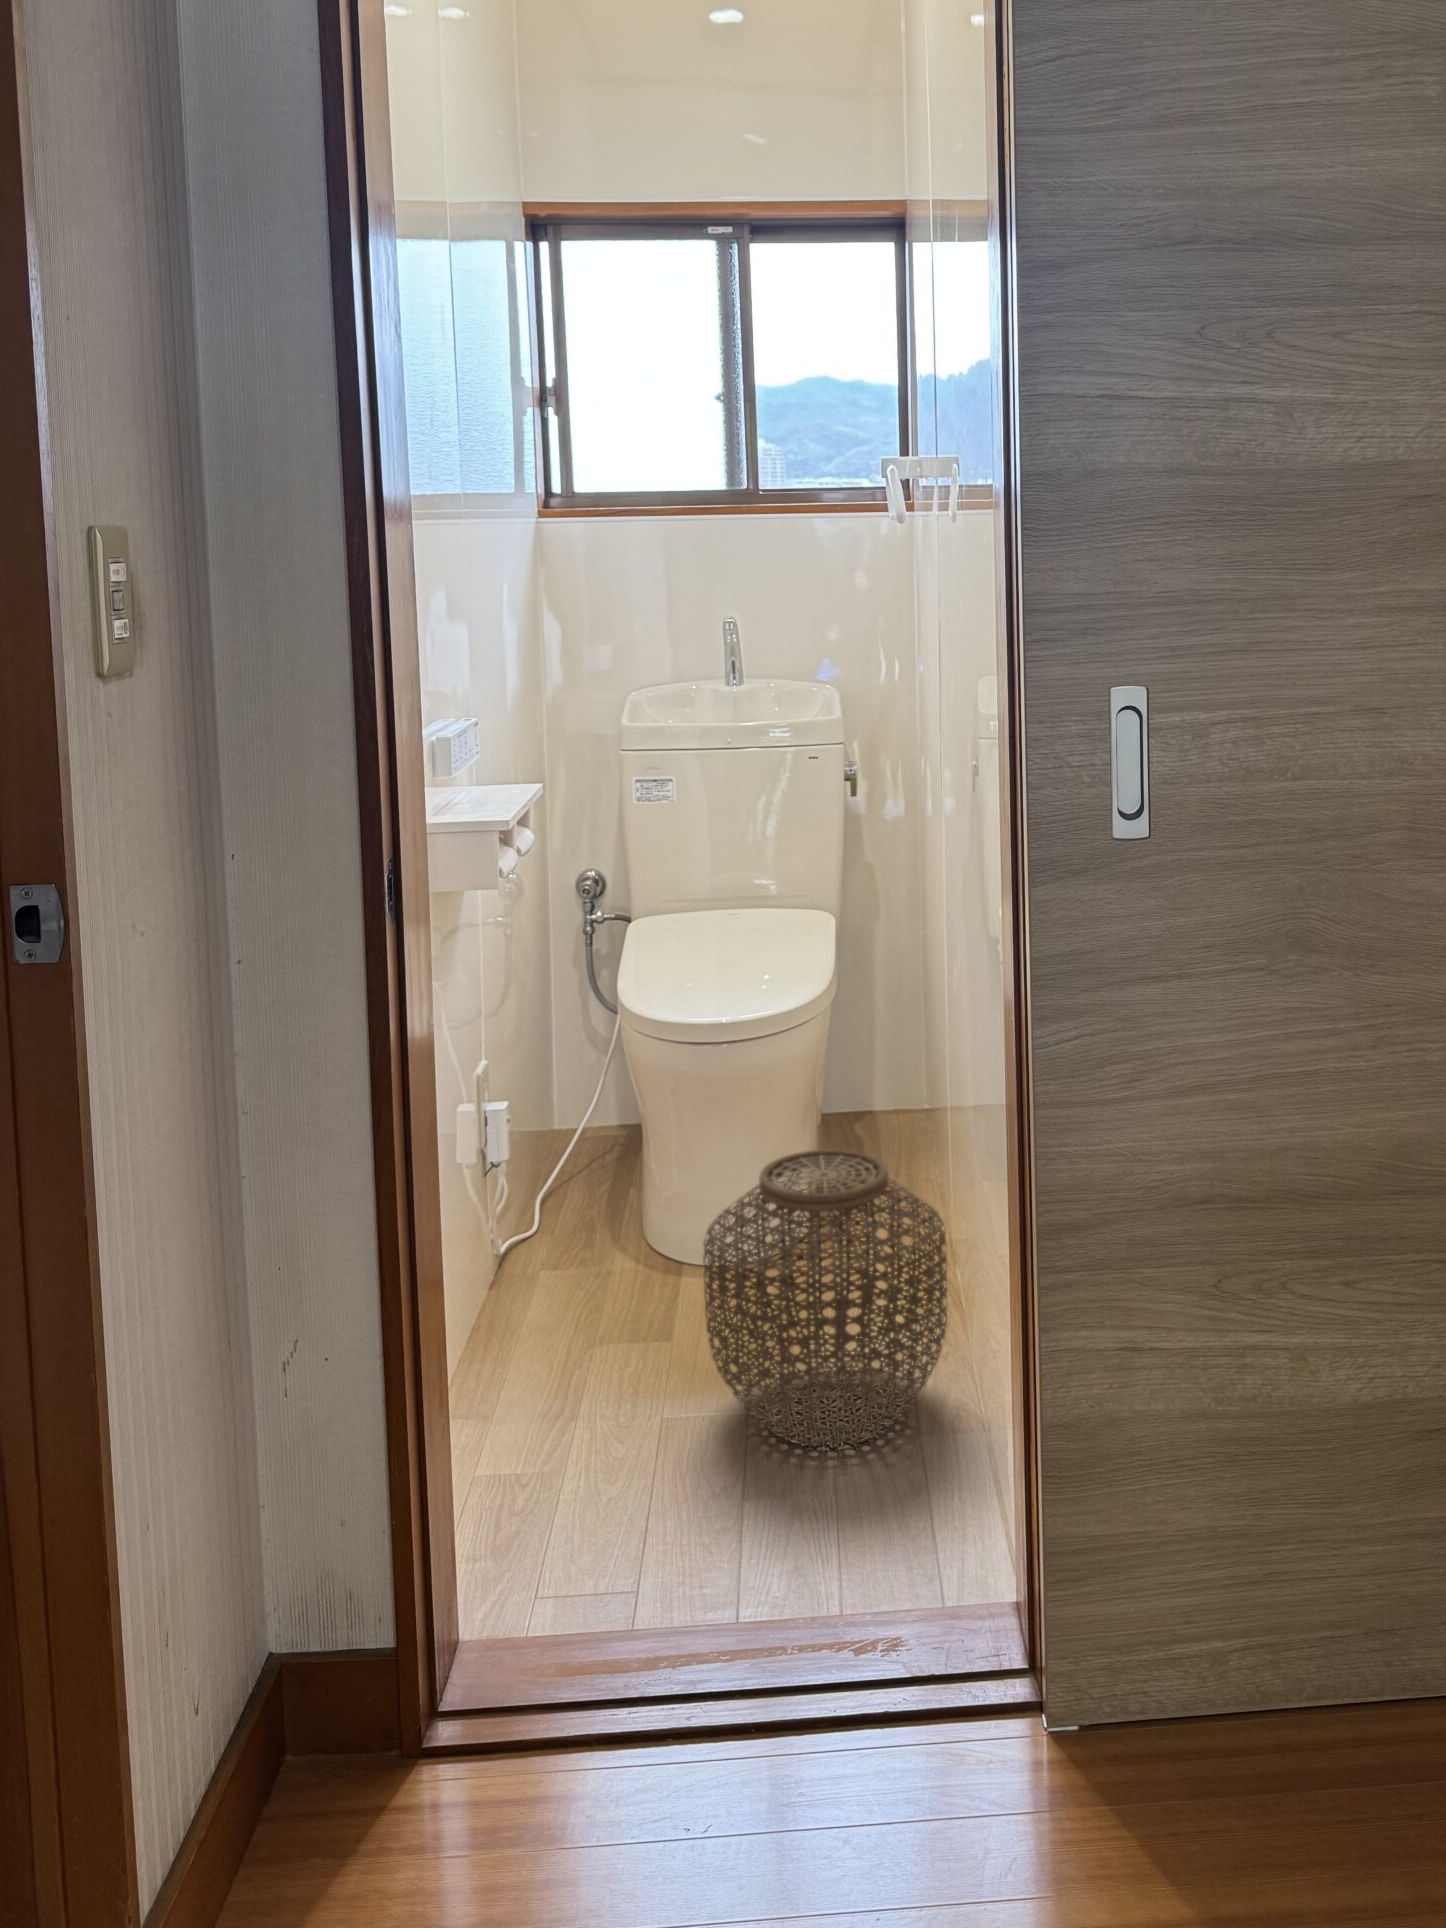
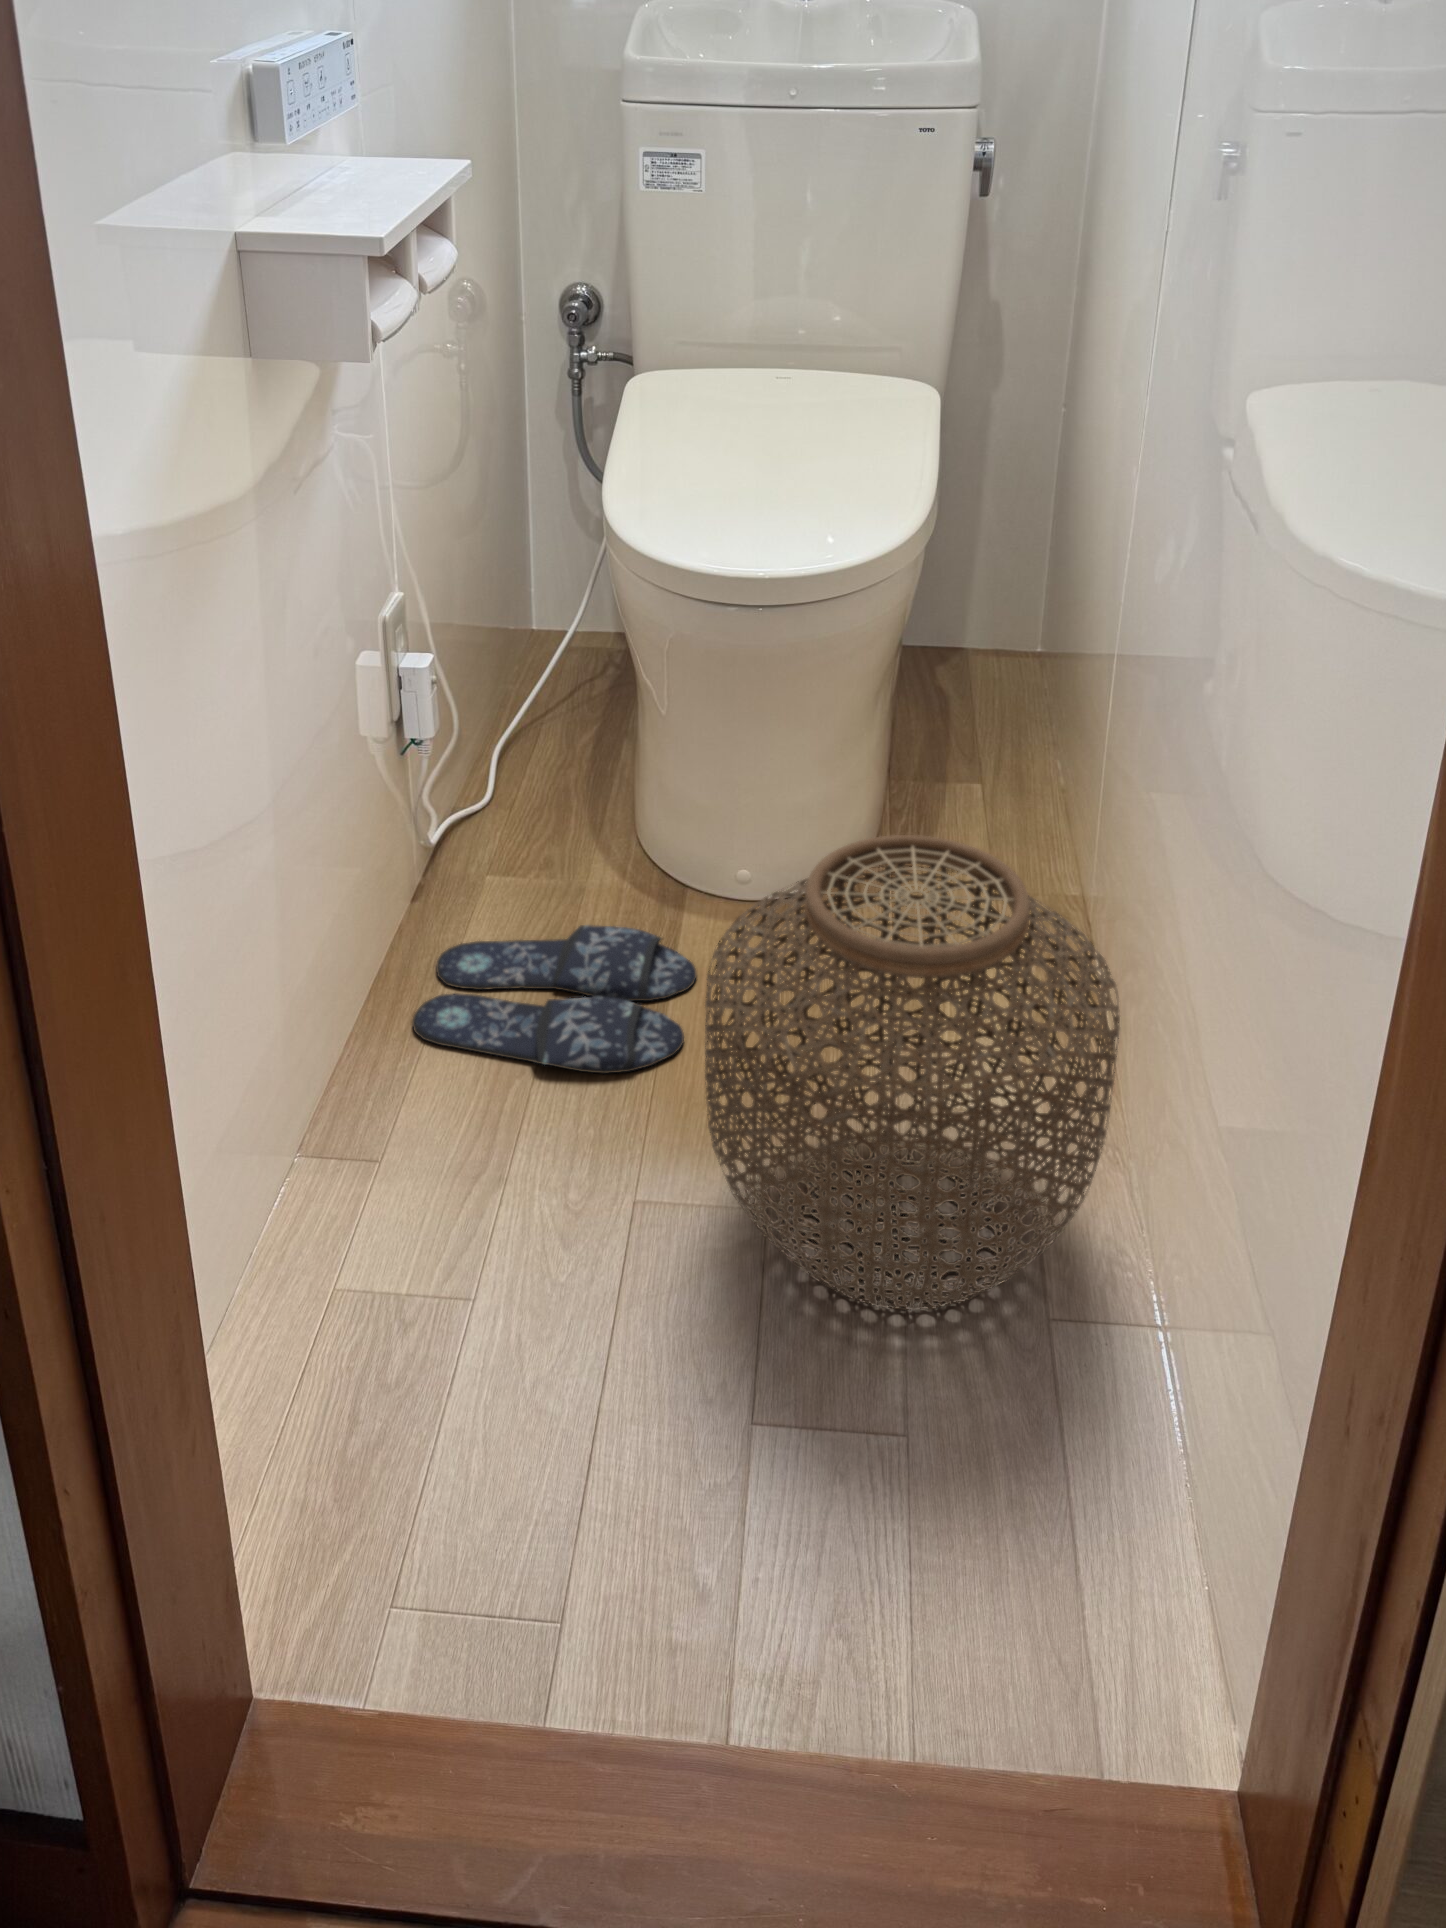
slippers: none [502,1285,693,1363] -> present [412,925,696,1074]

